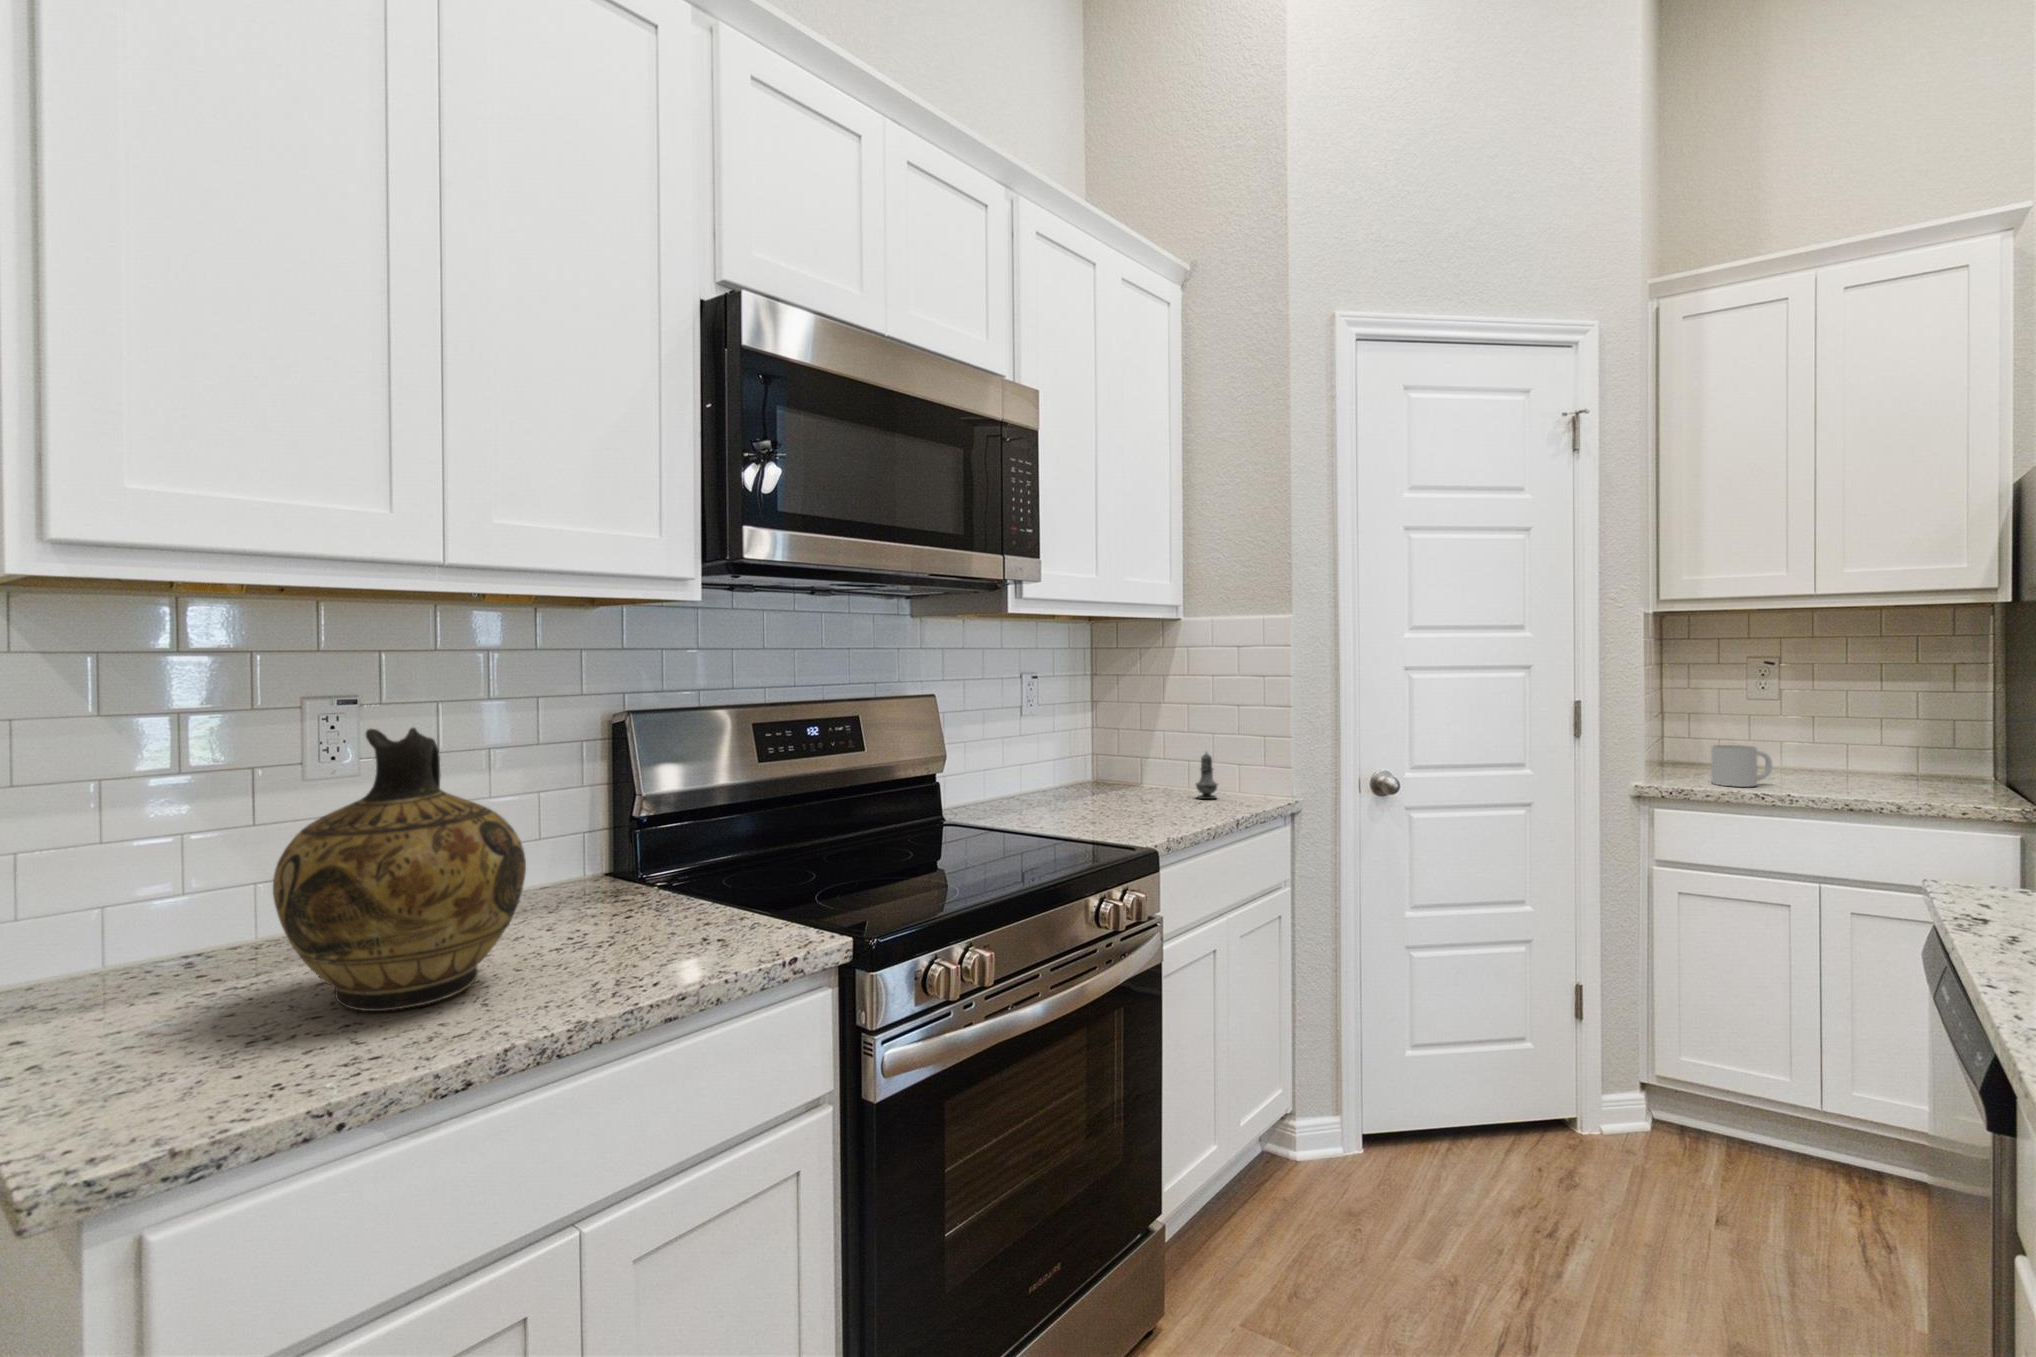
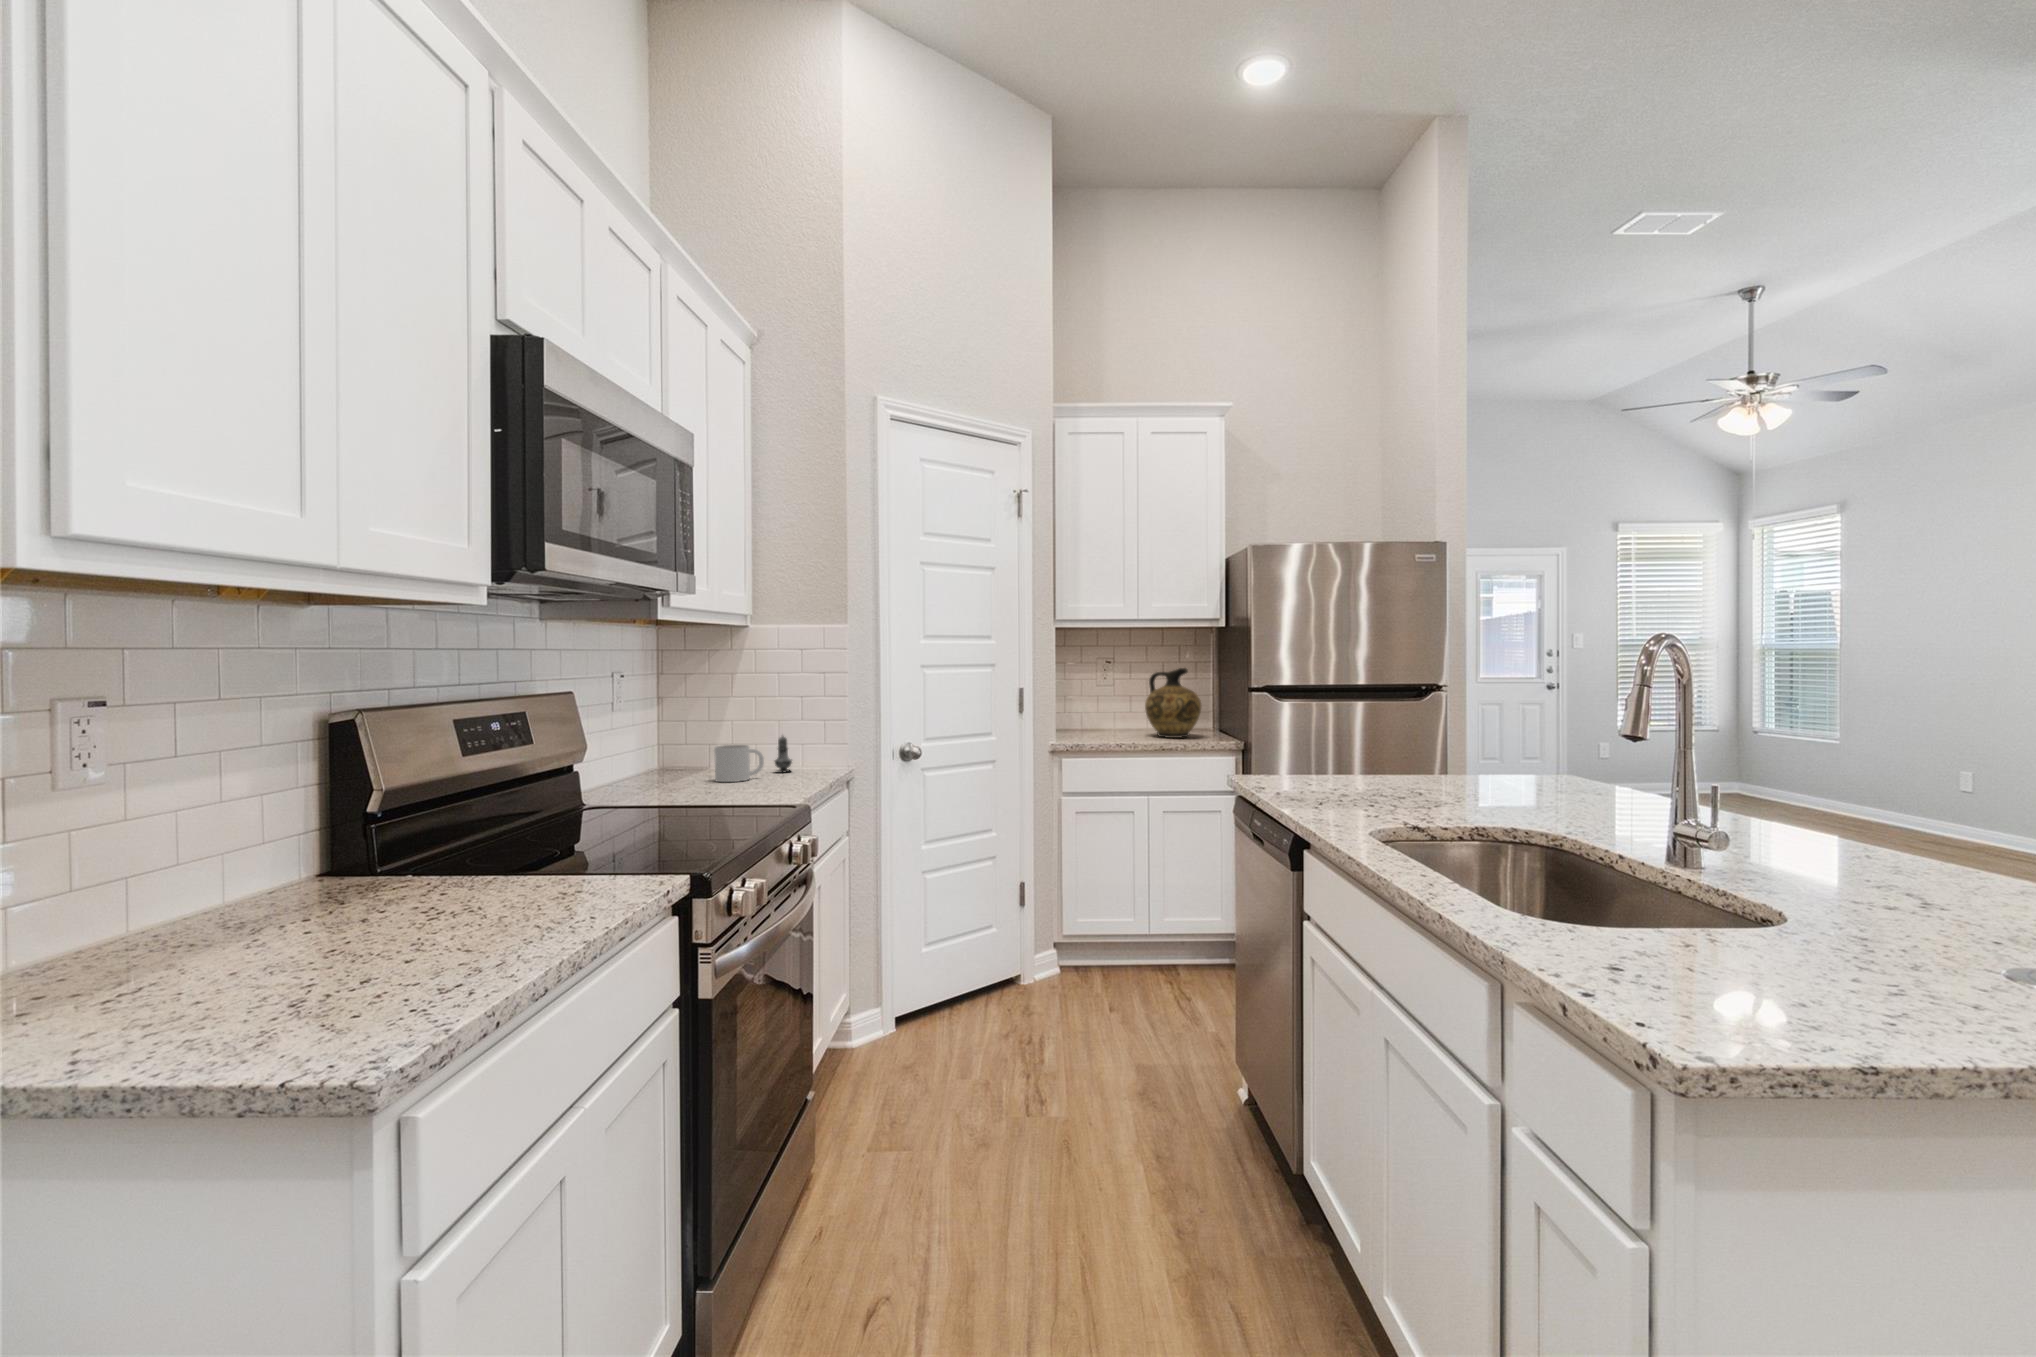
ceramic jug: present [273,728,526,1011] -> present [1145,668,1201,738]
mug: present [1711,745,1772,787] -> present [714,745,764,782]

